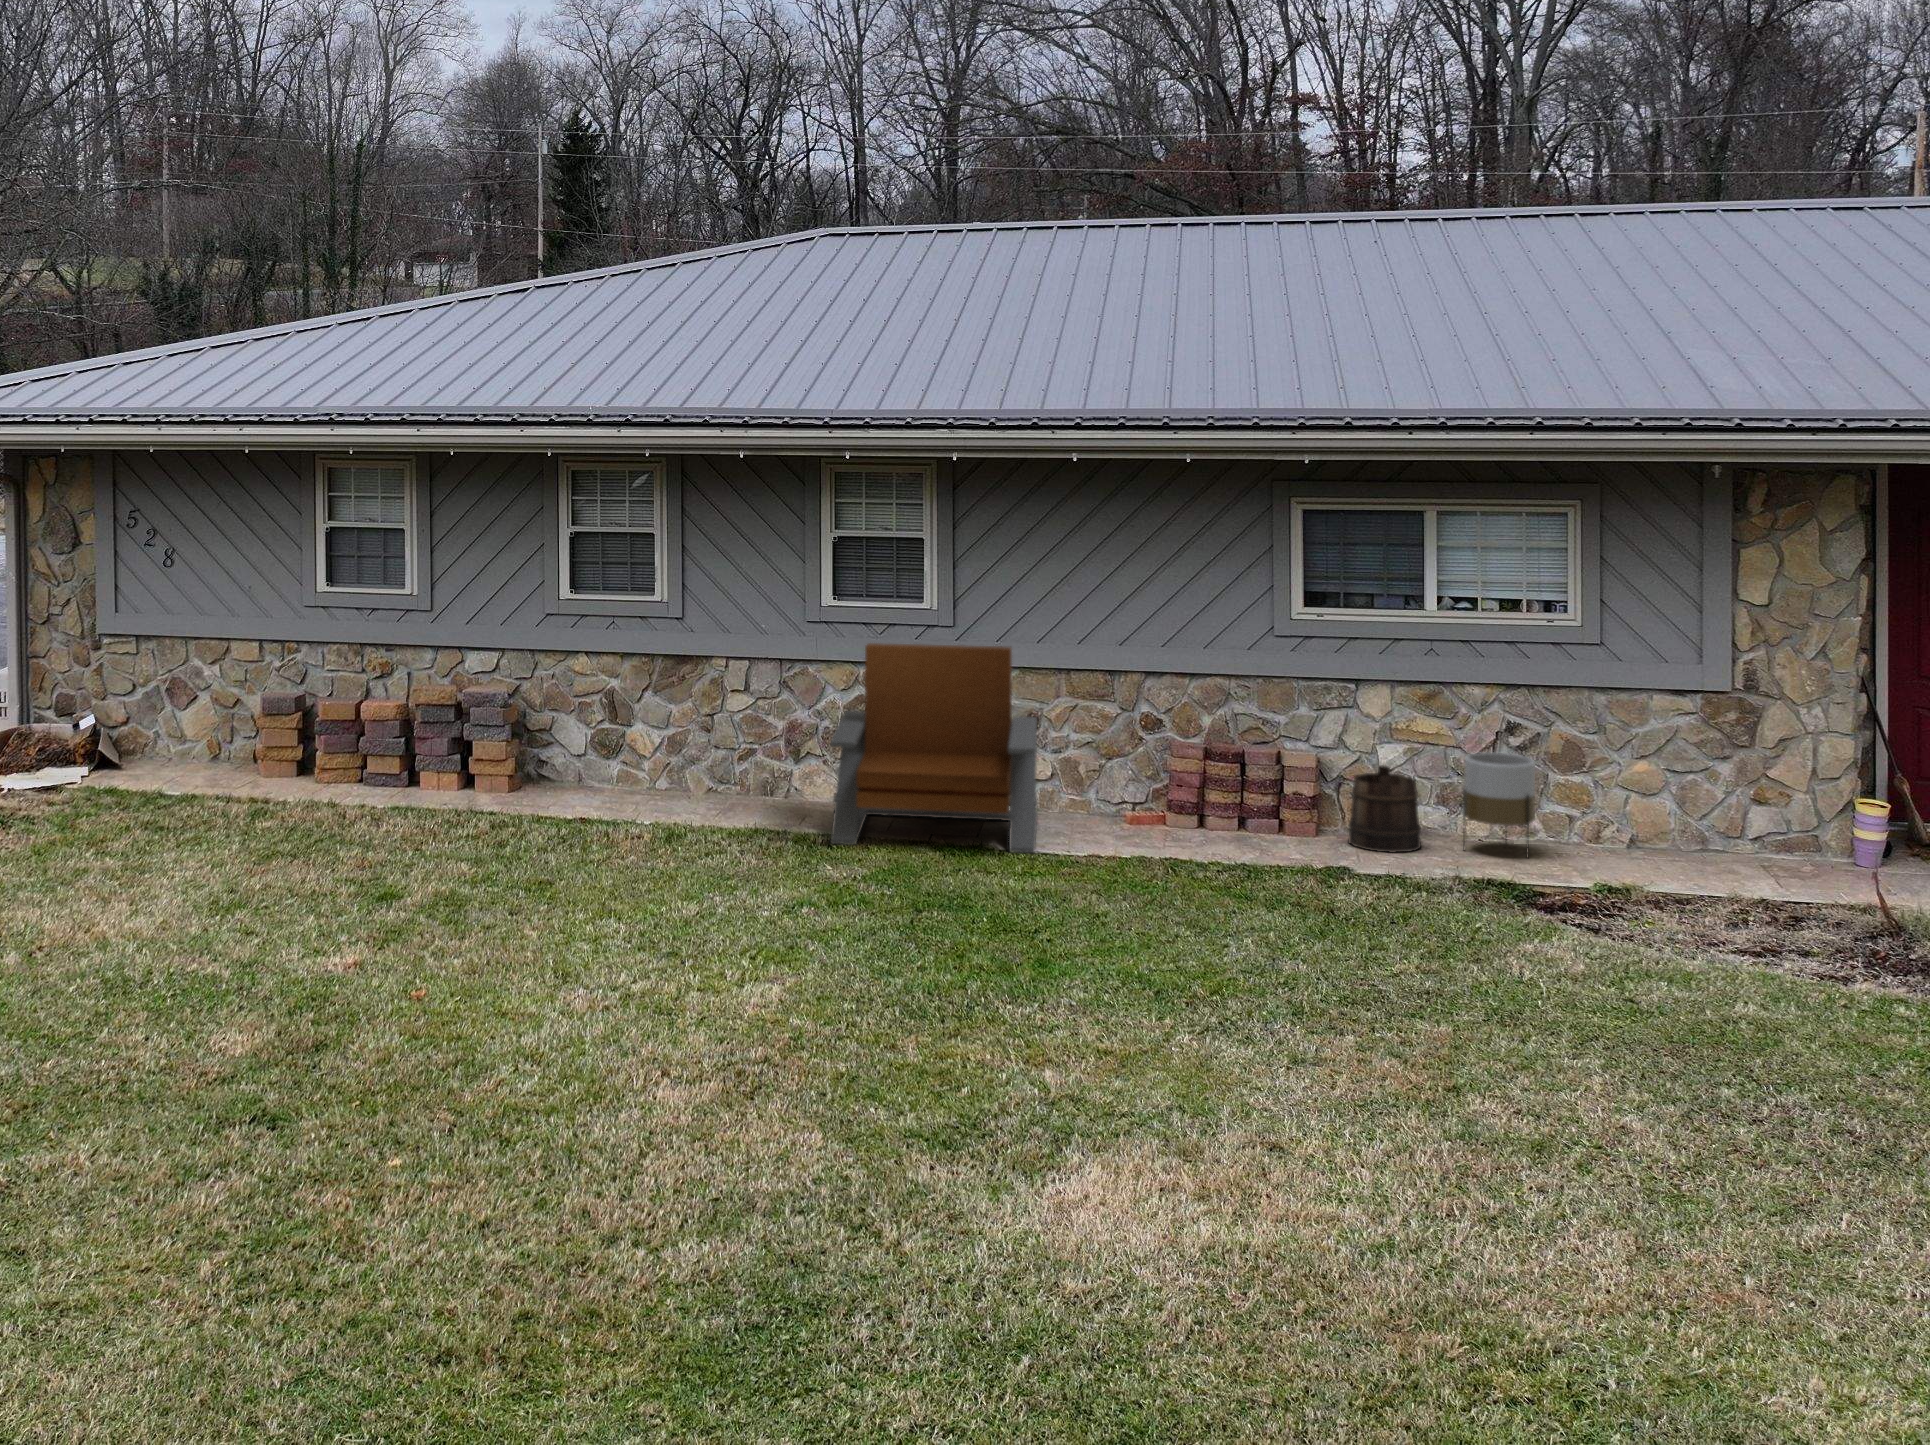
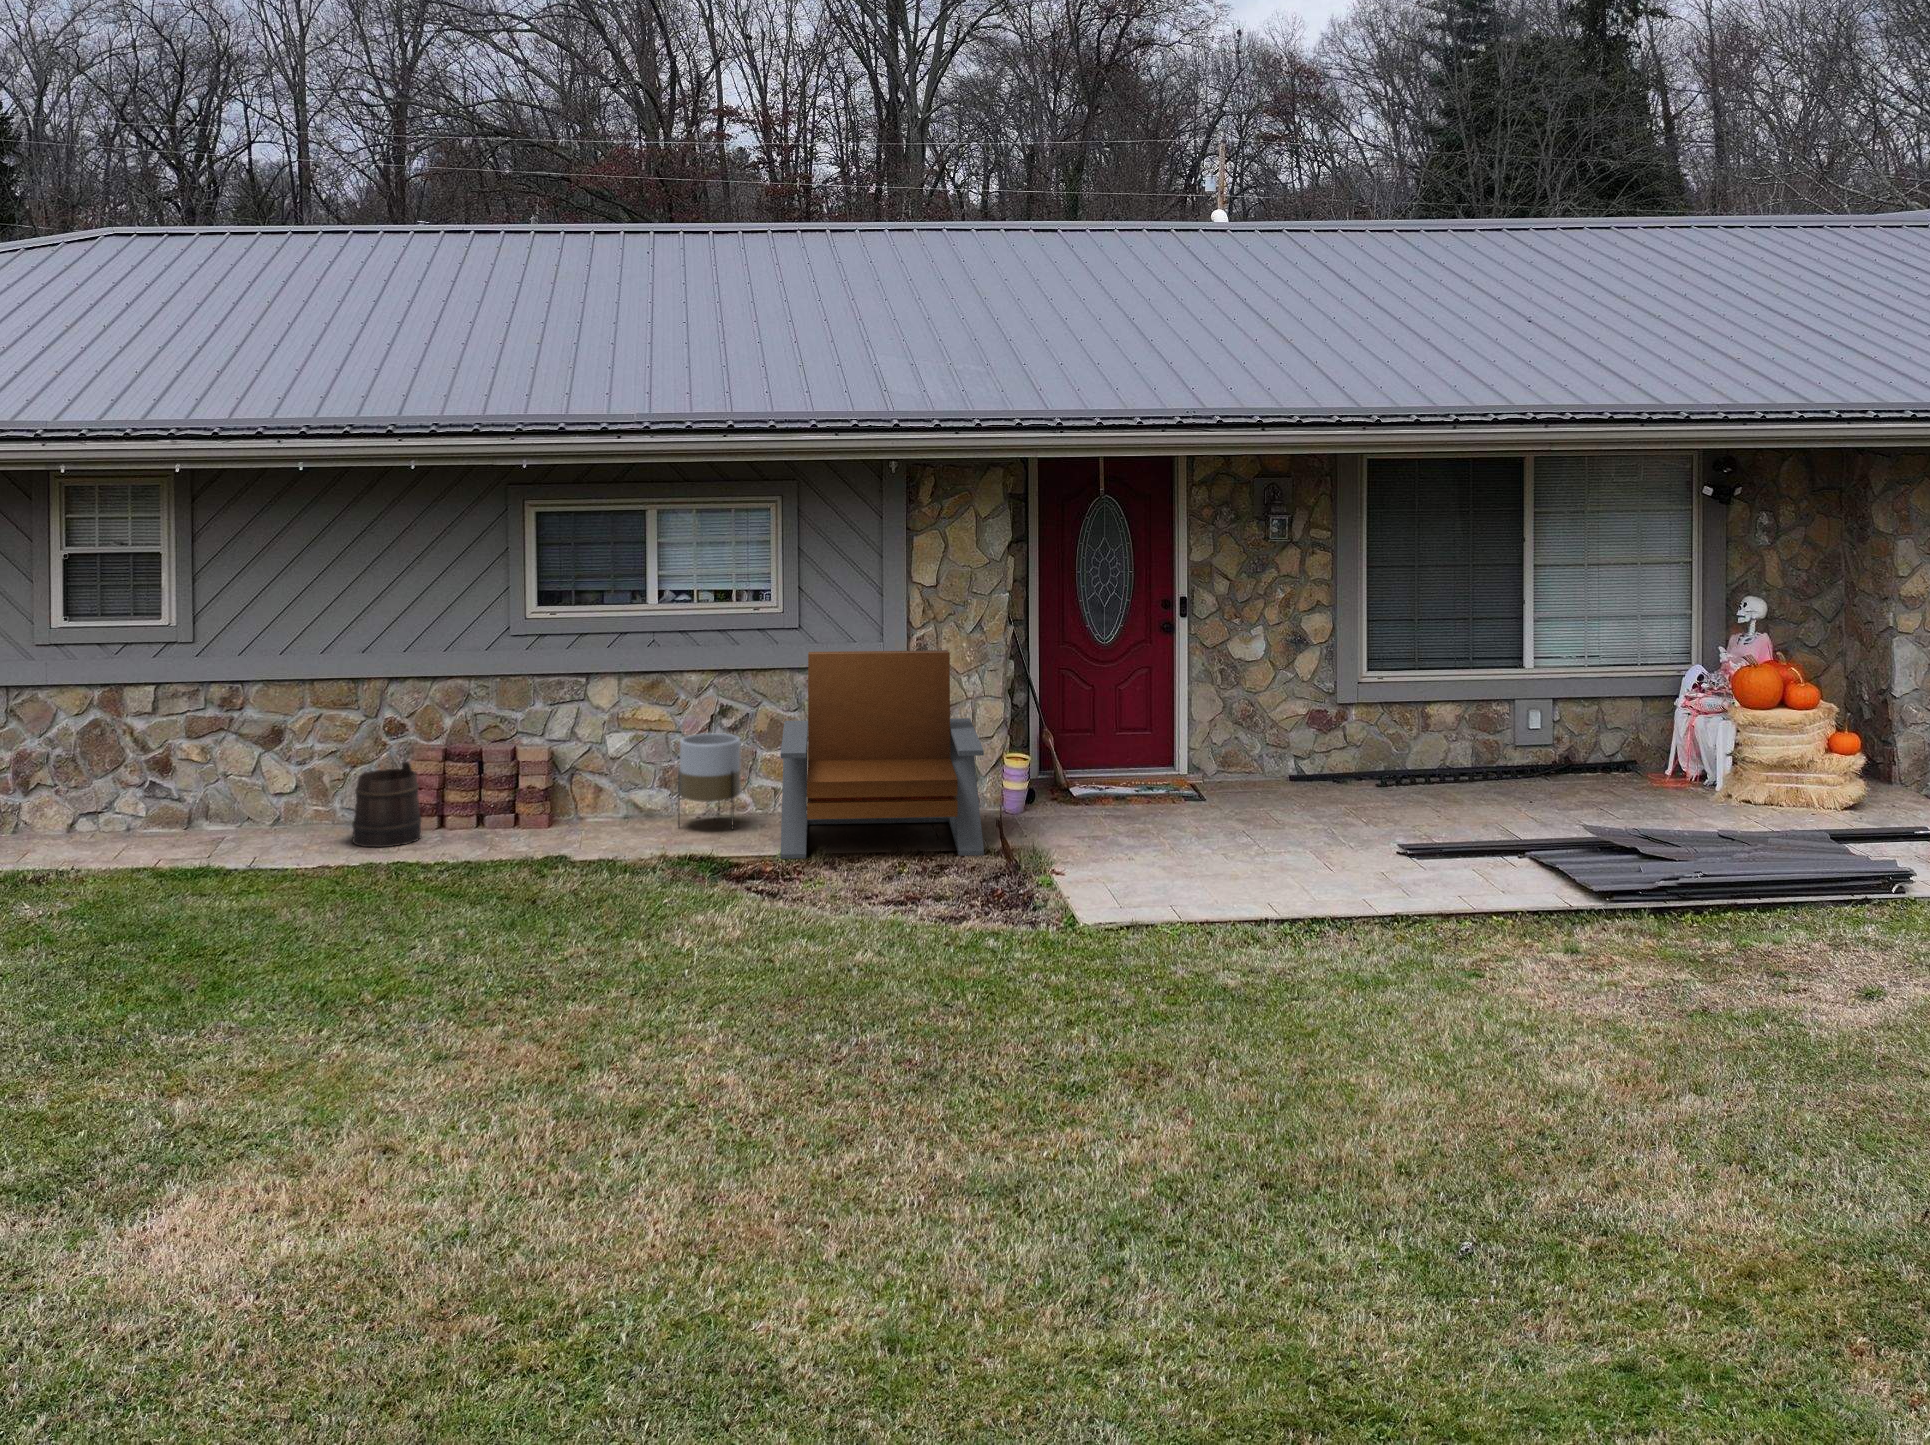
lounge chair: present [830,643,1037,853] -> present [780,650,984,859]
bucket: present [1348,766,1421,852] -> present [352,762,422,847]

